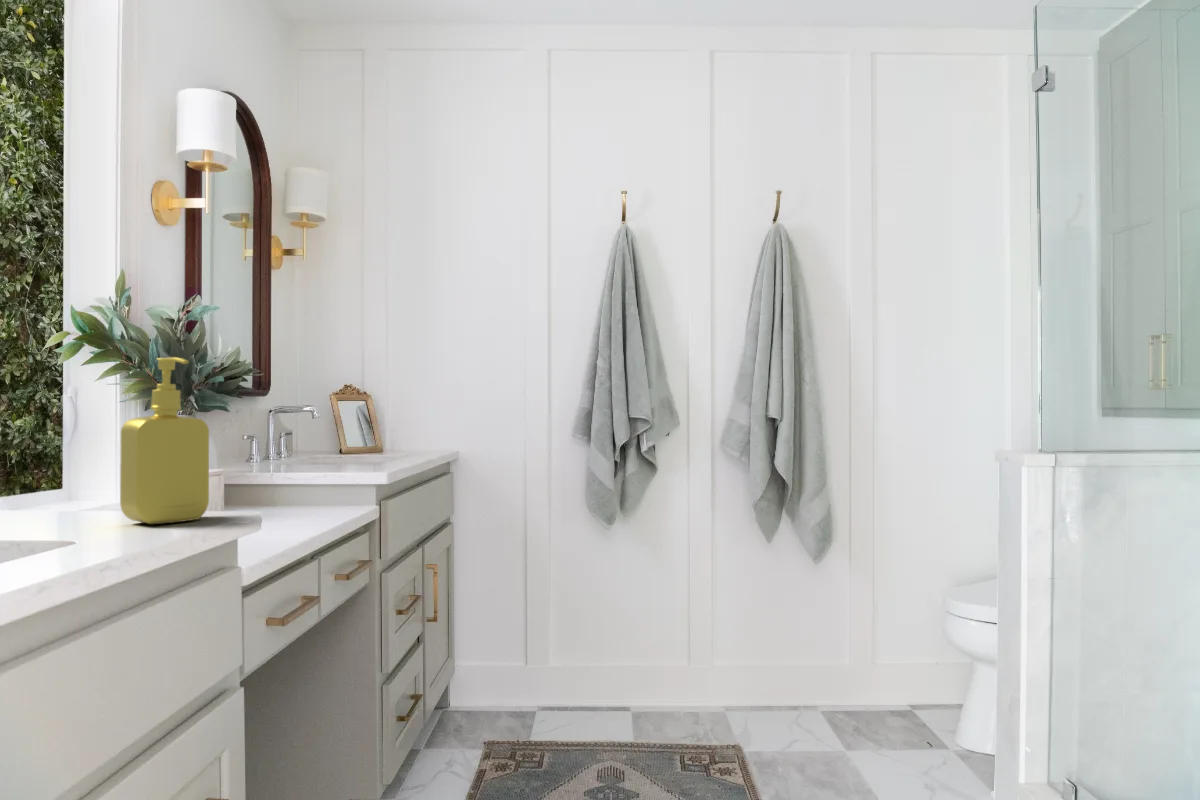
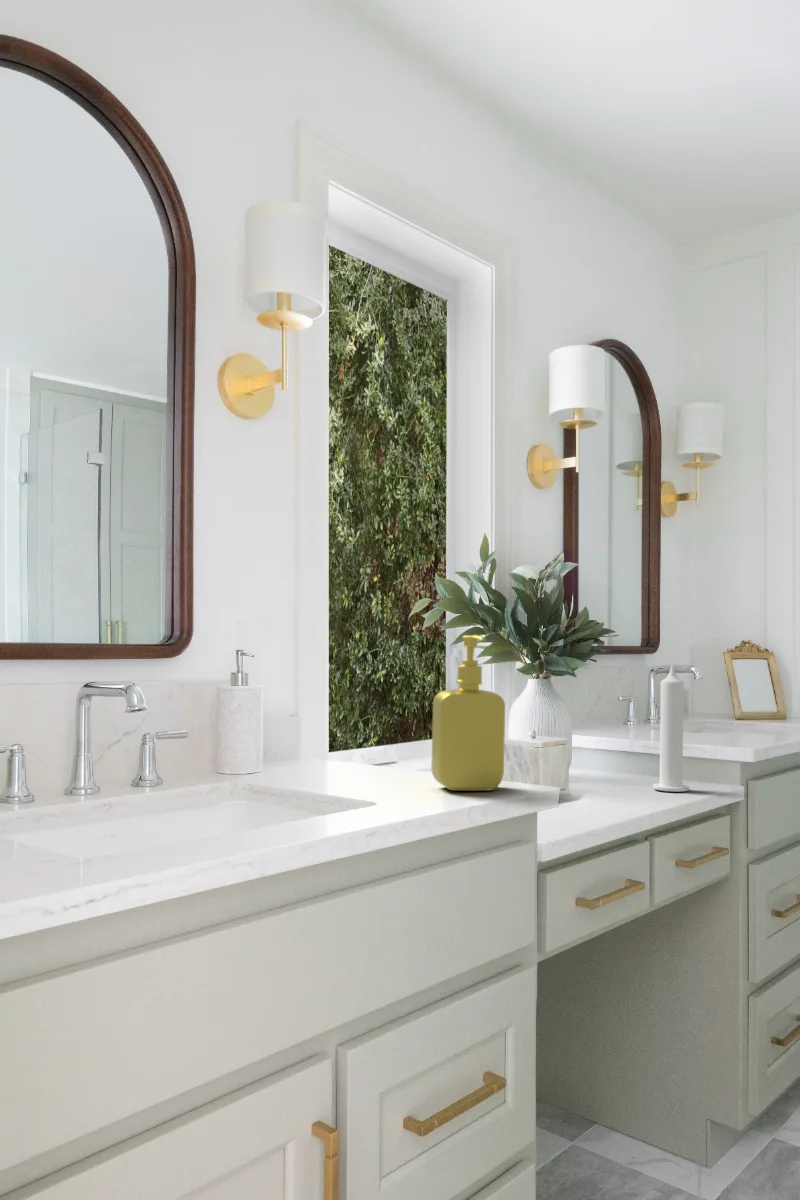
candle: none [302,399,336,514] -> present [653,665,689,792]

